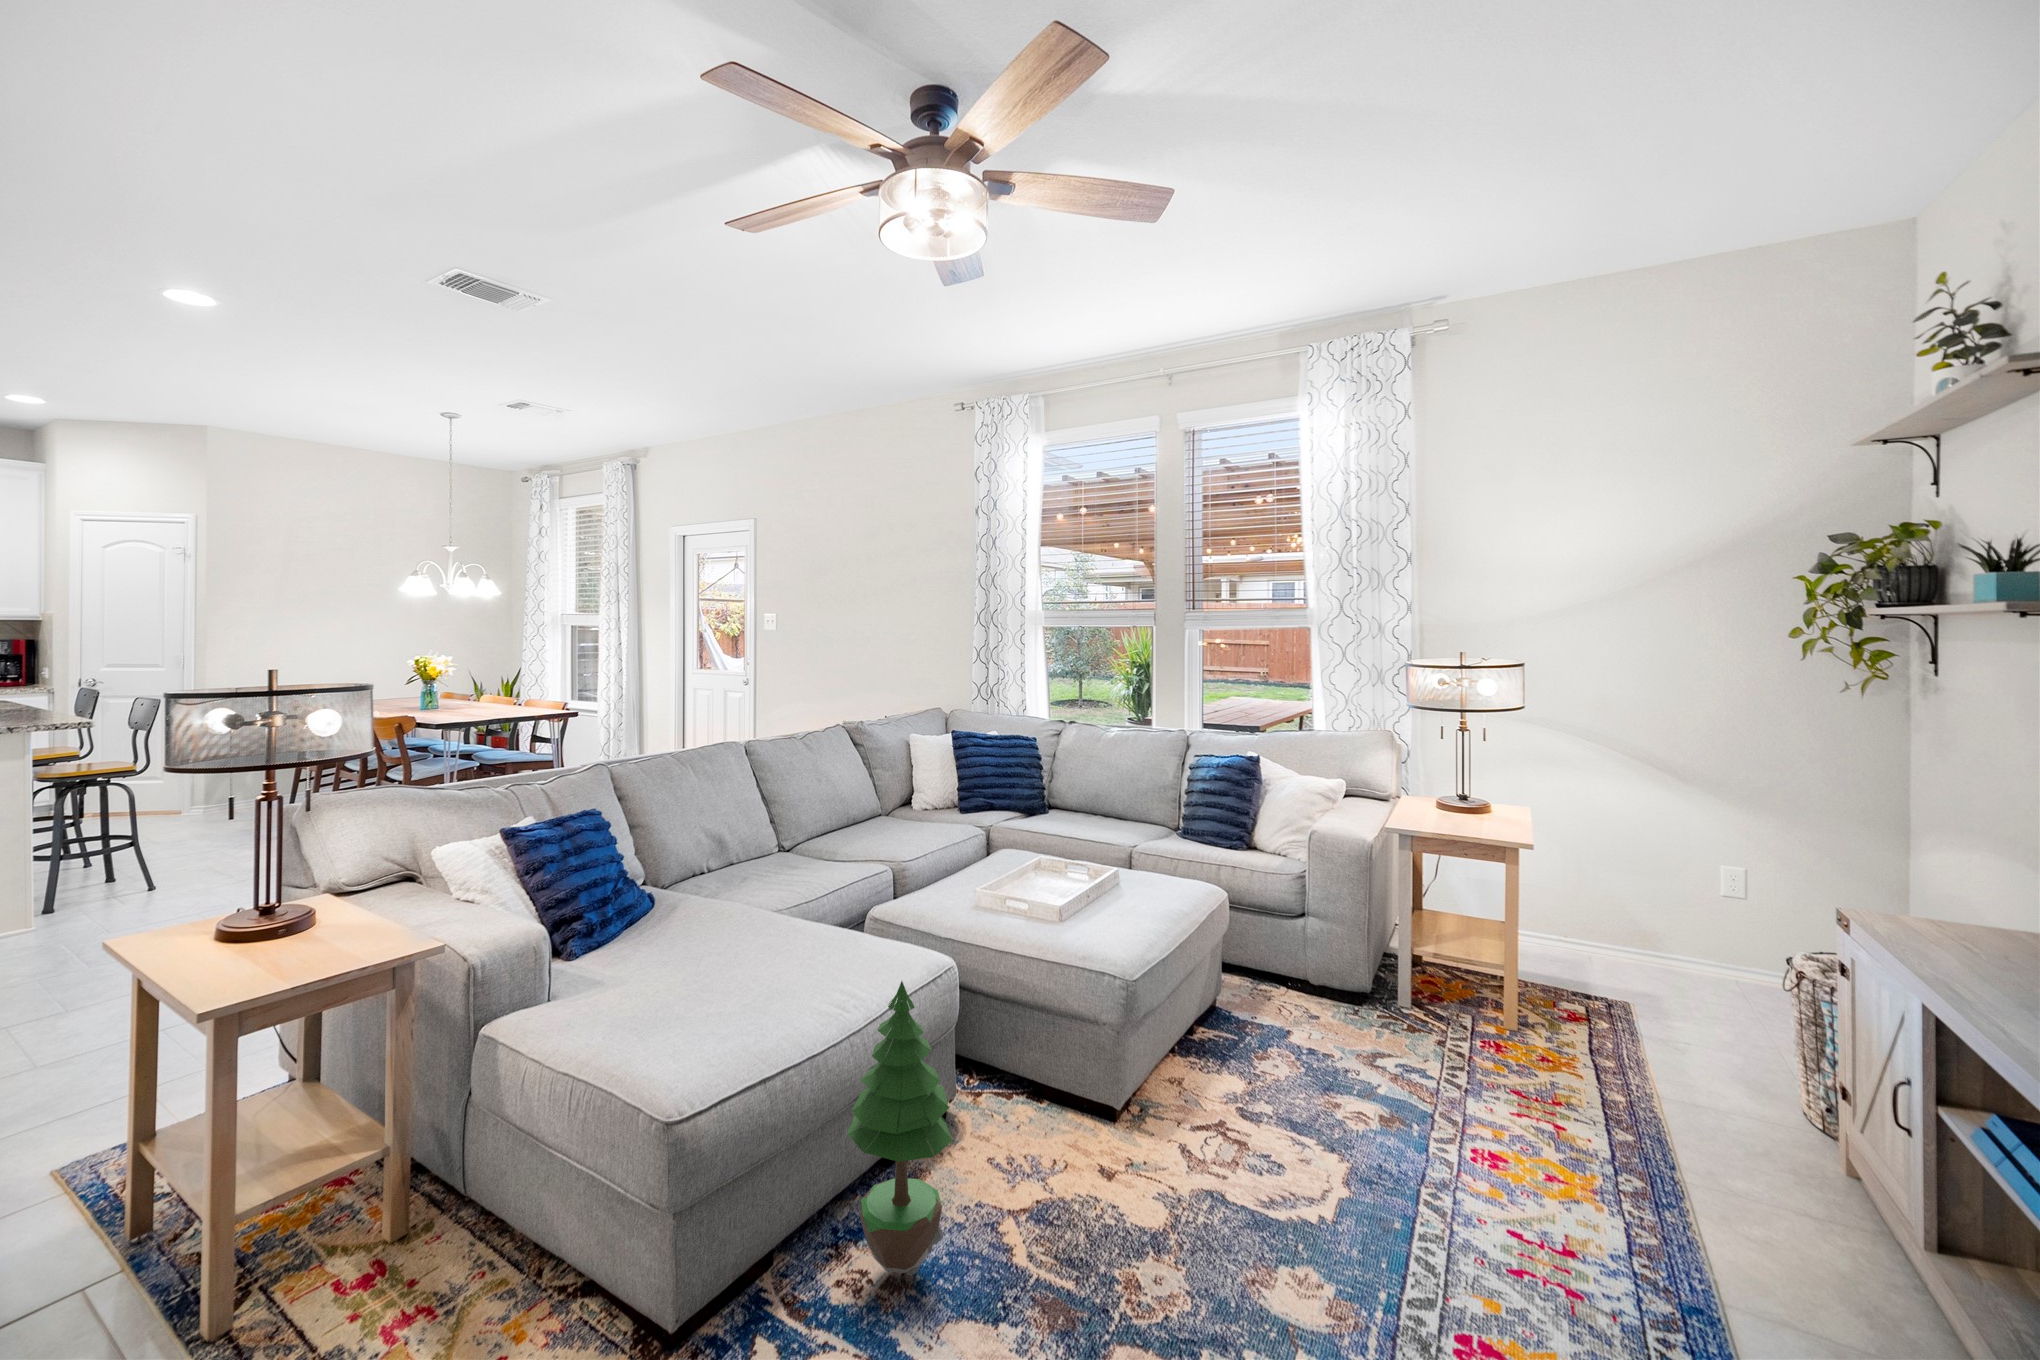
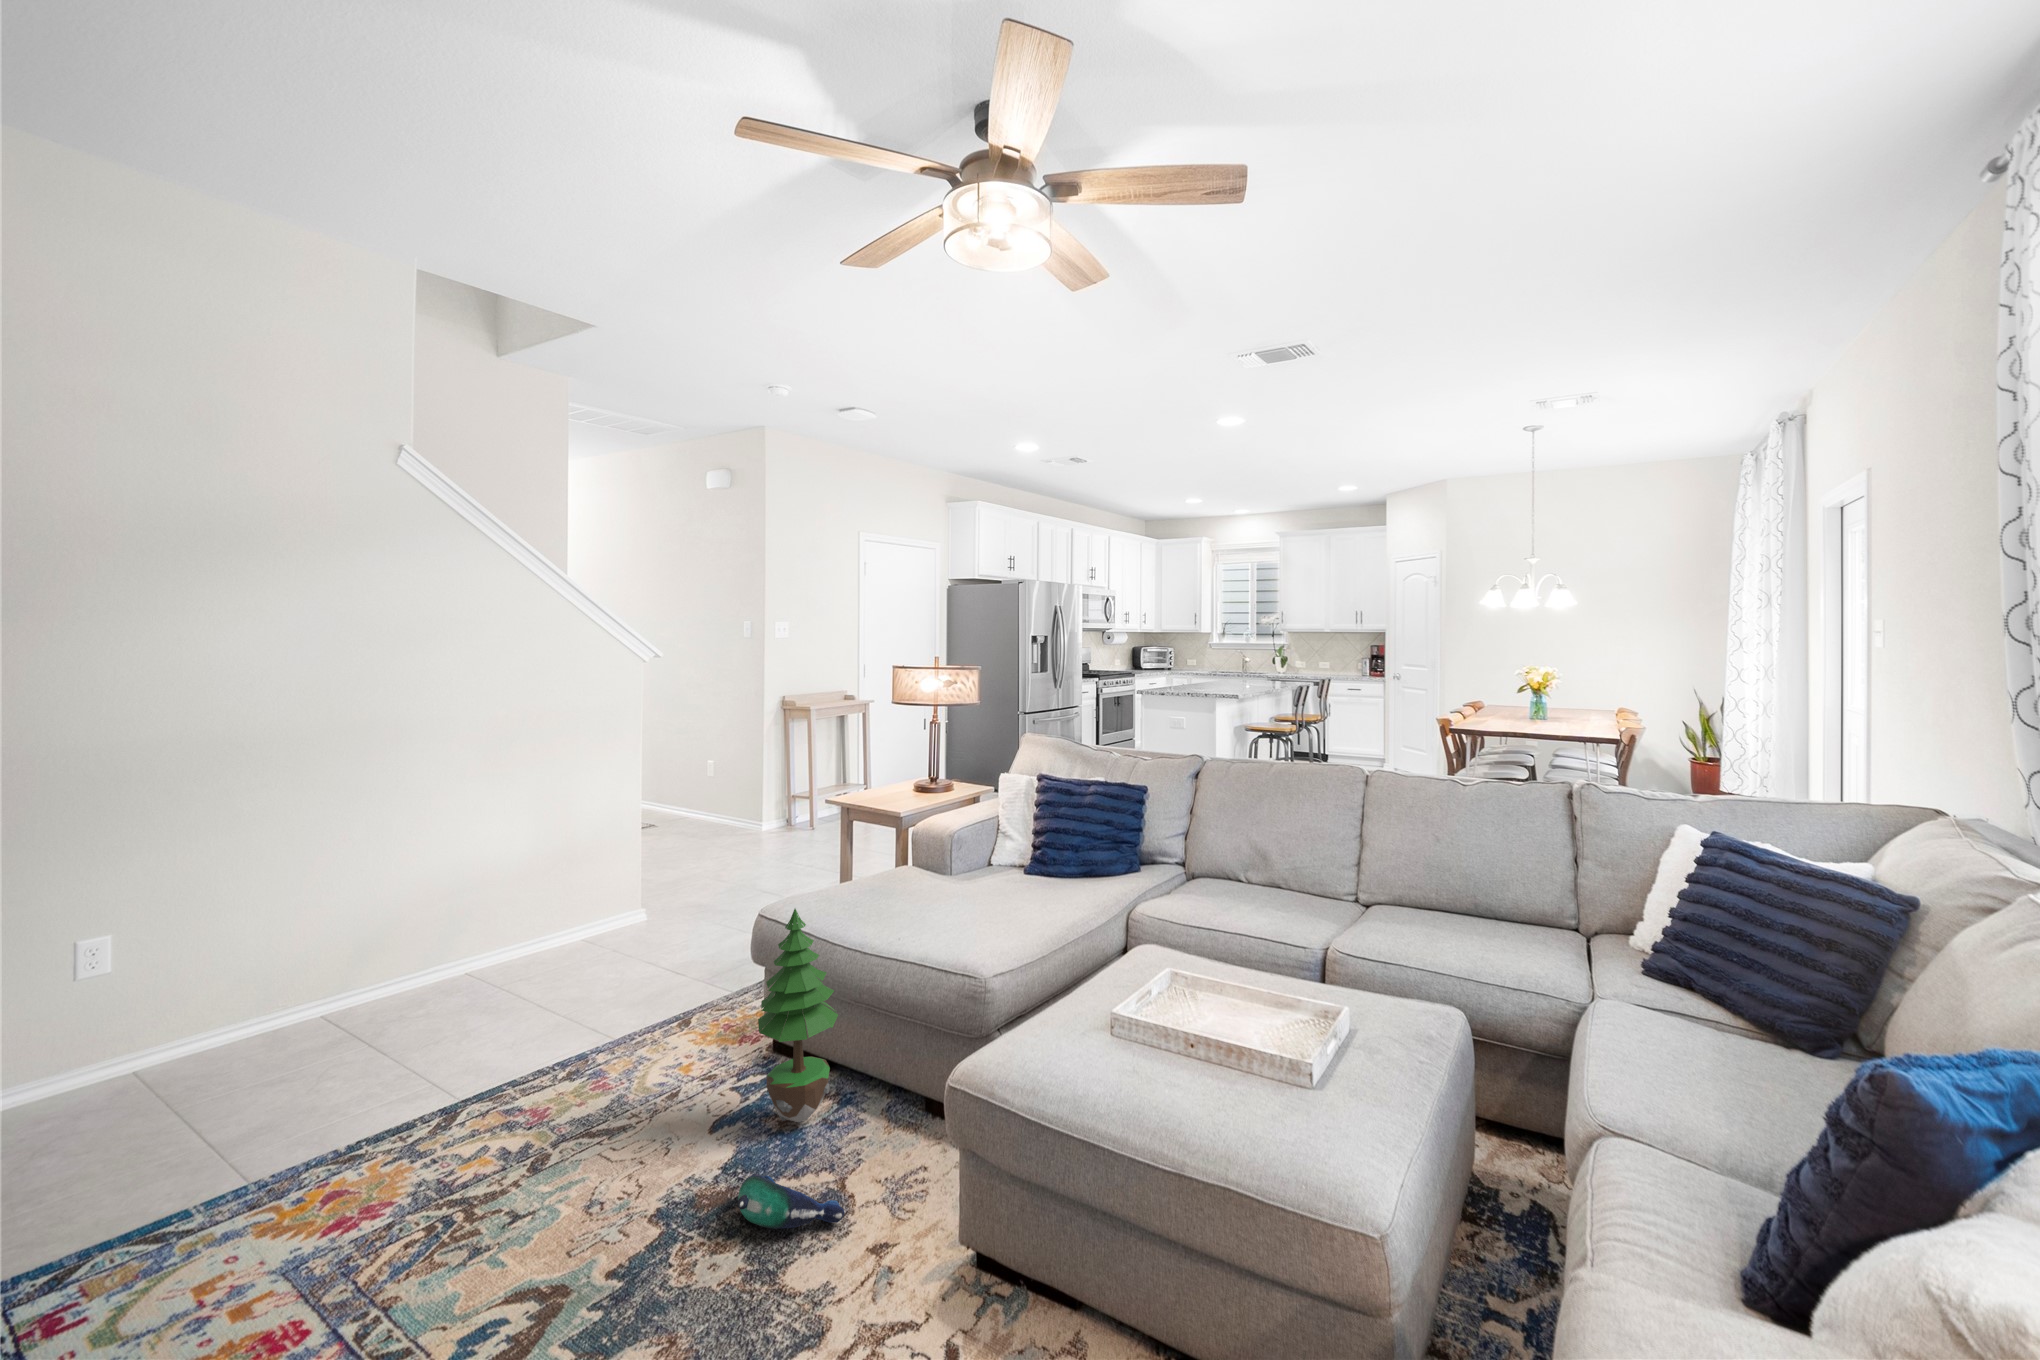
plush toy: none [1031,1183,1119,1280] -> present [737,1173,844,1229]

